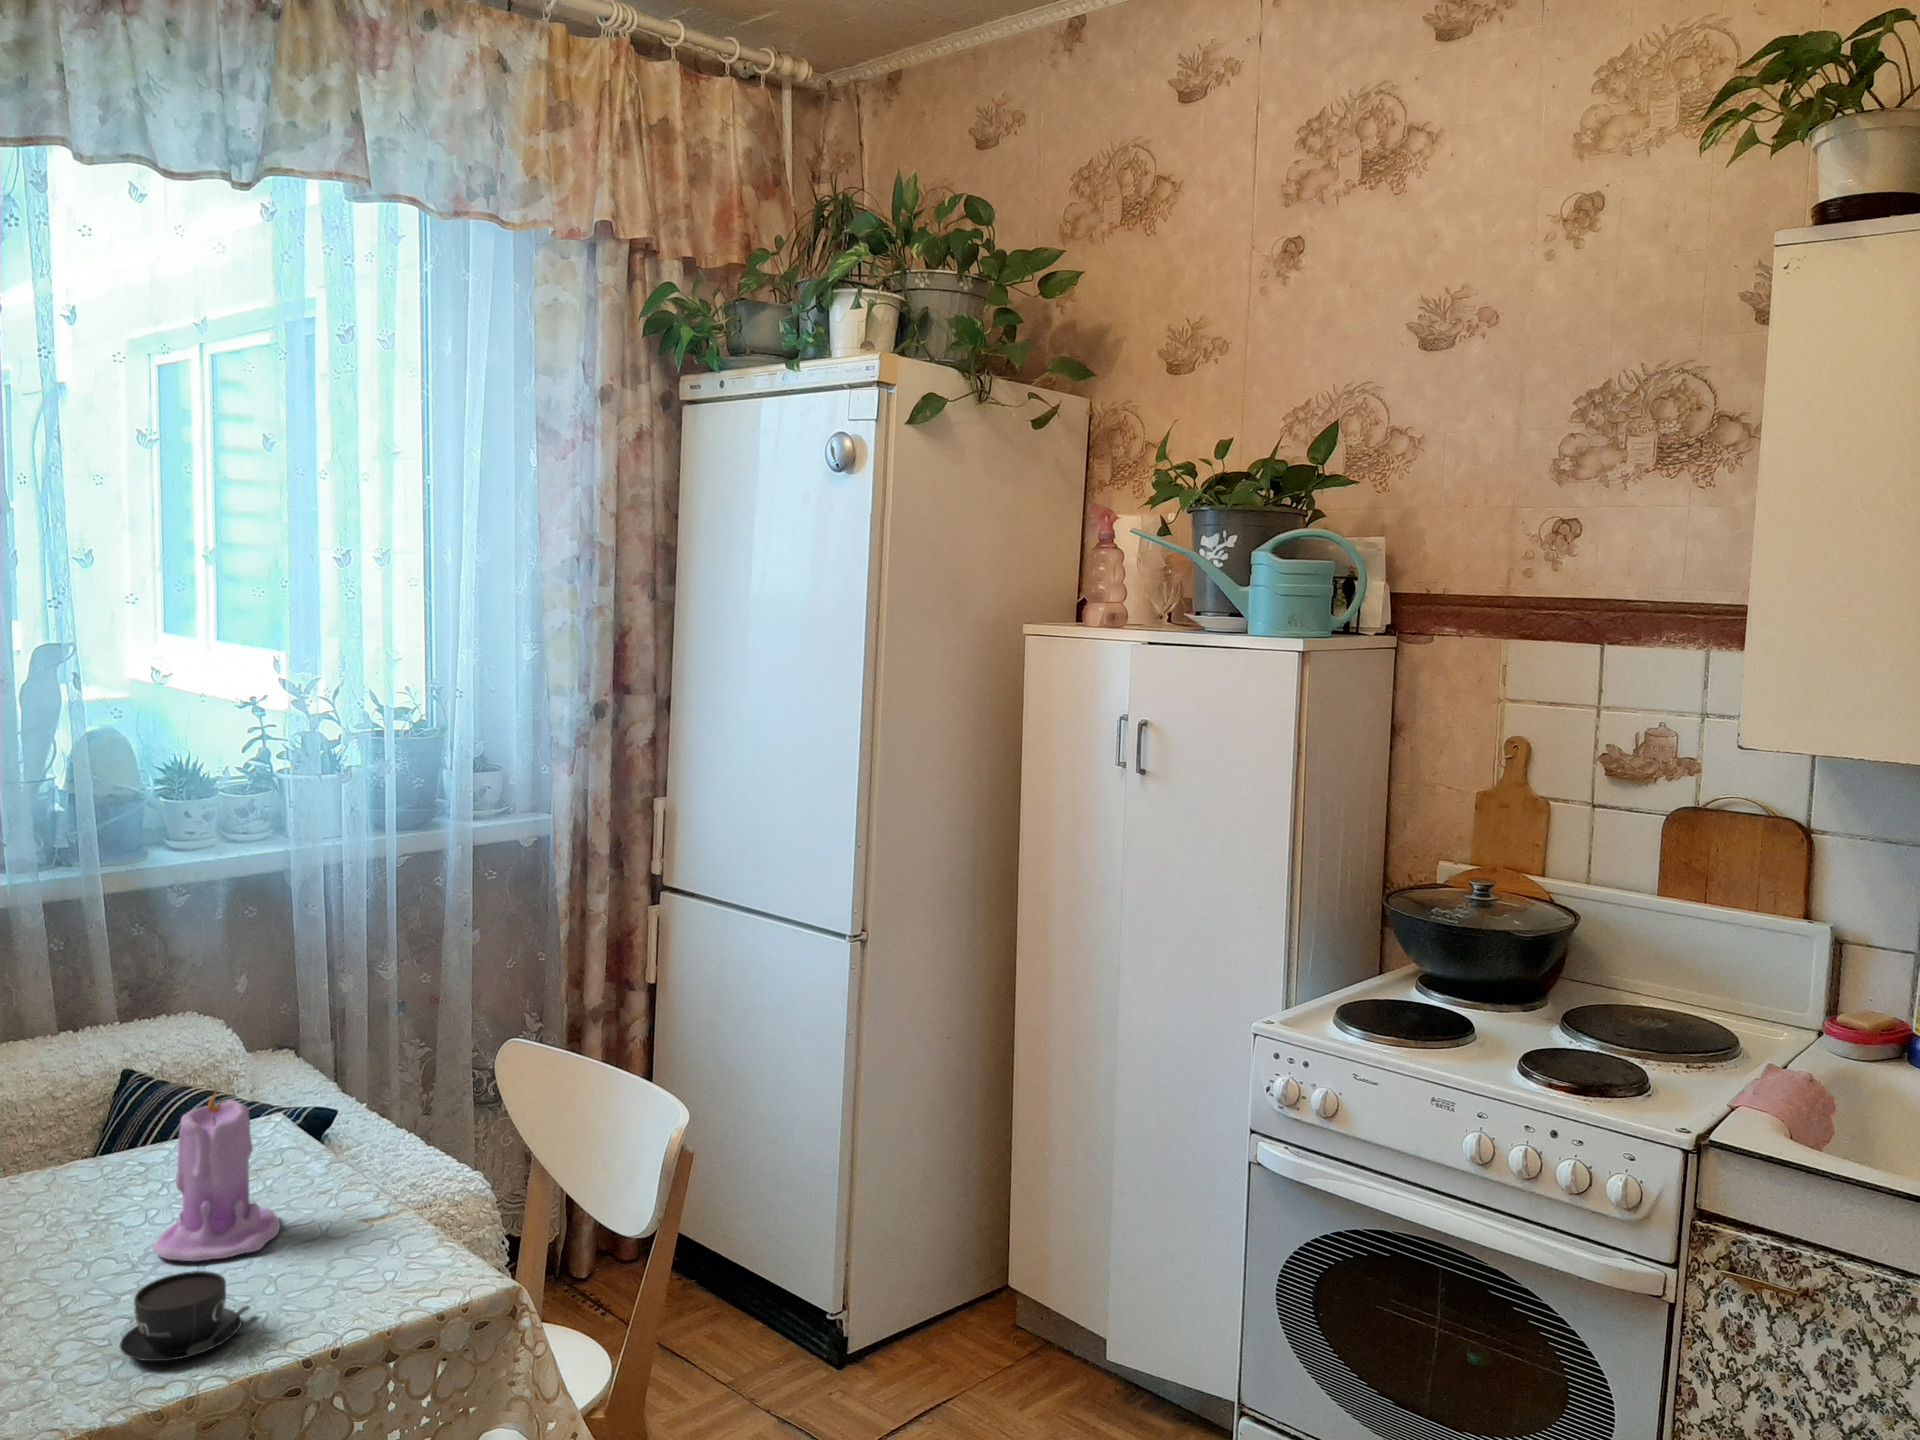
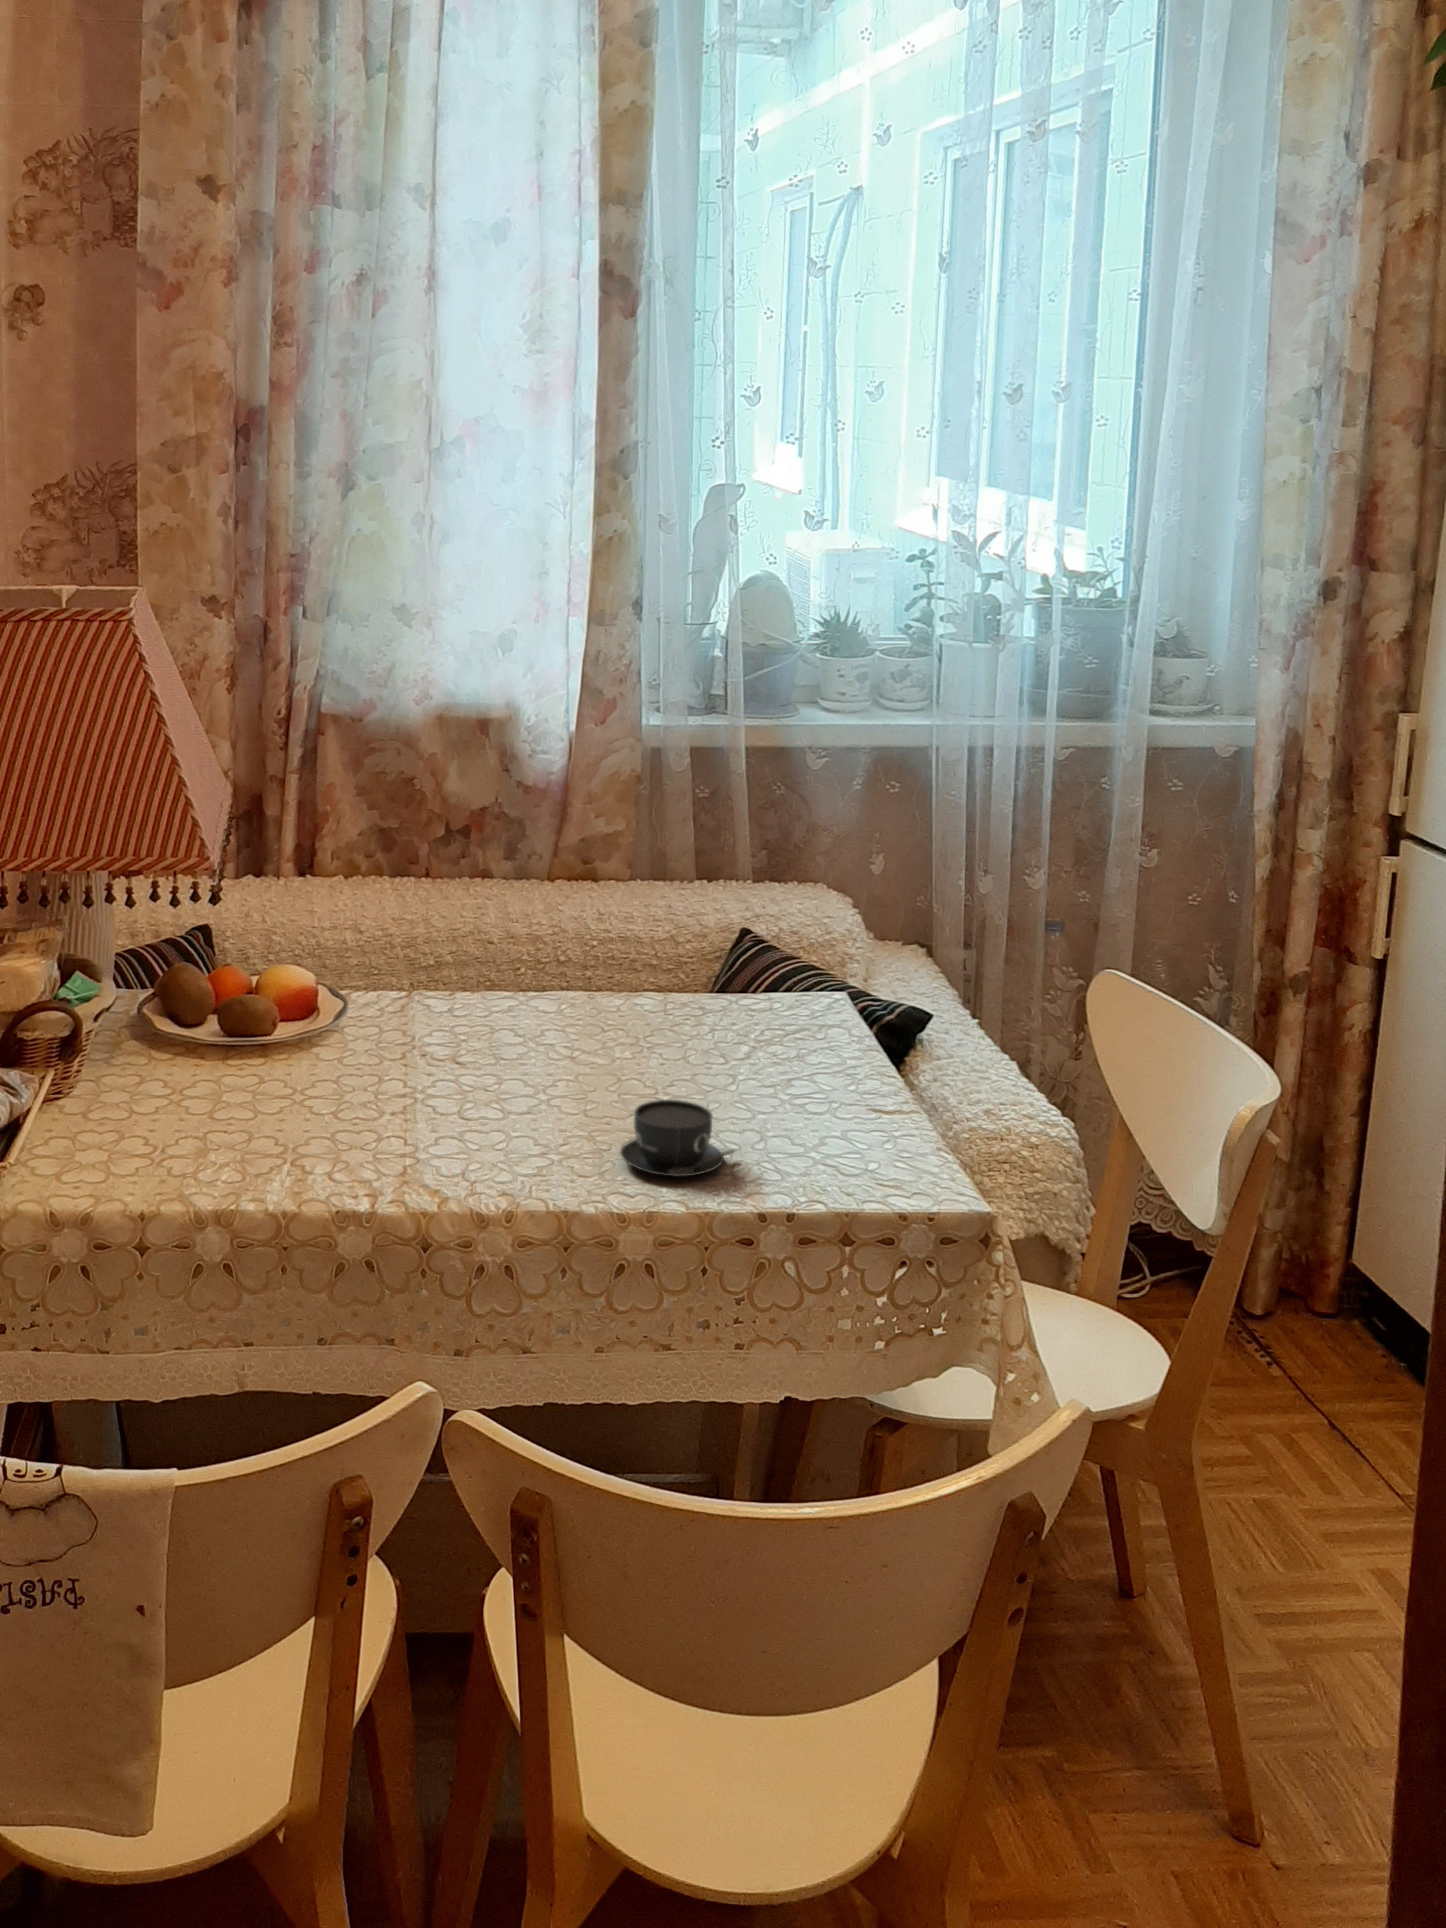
candle: present [153,1090,280,1261] -> none [680,937,795,1108]

